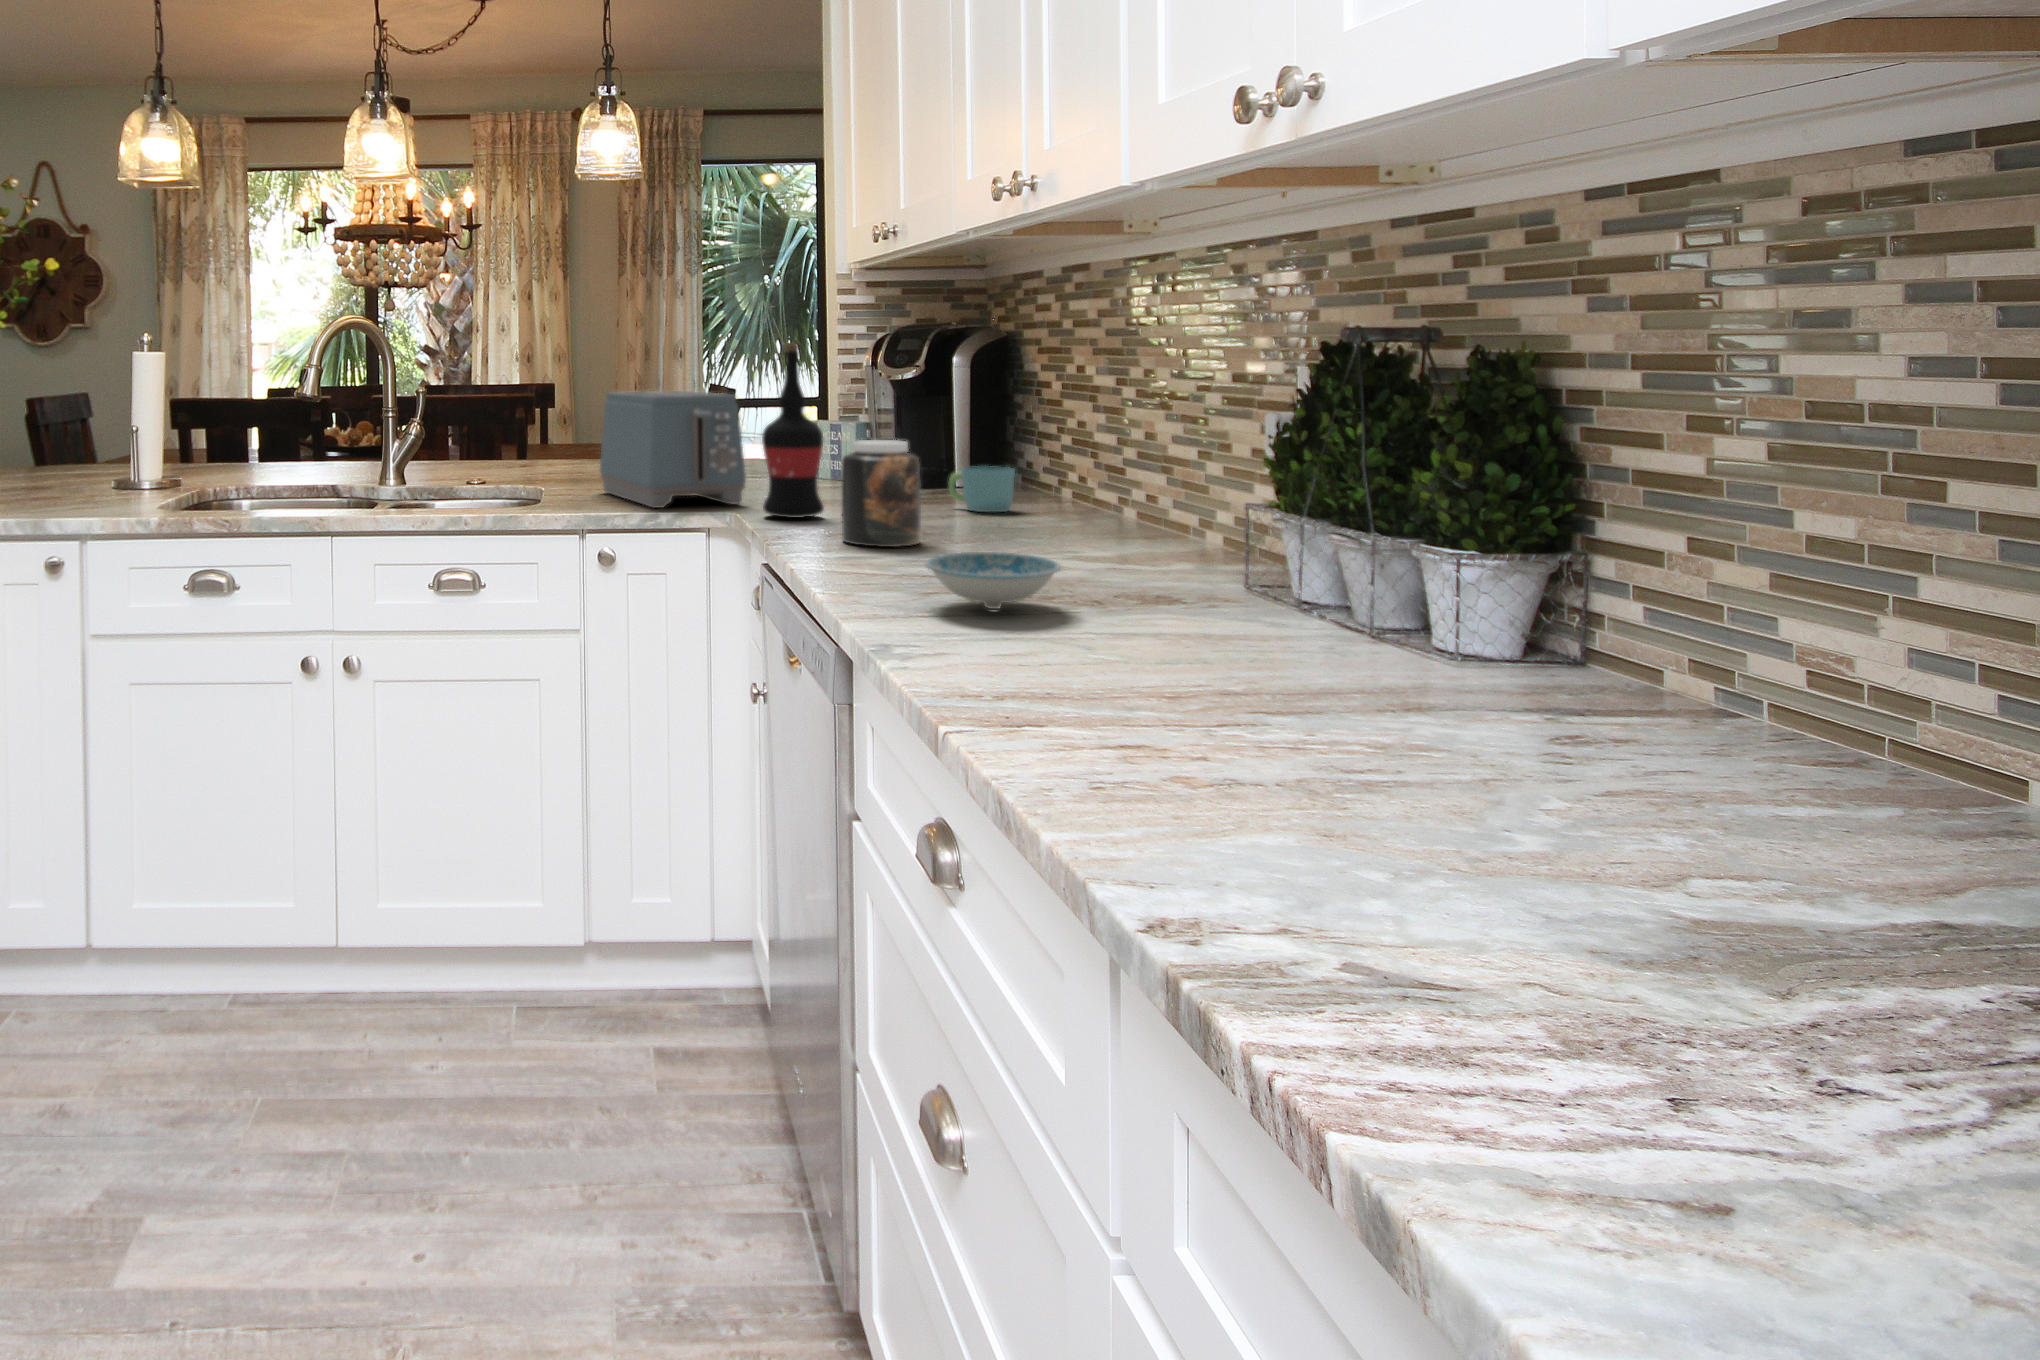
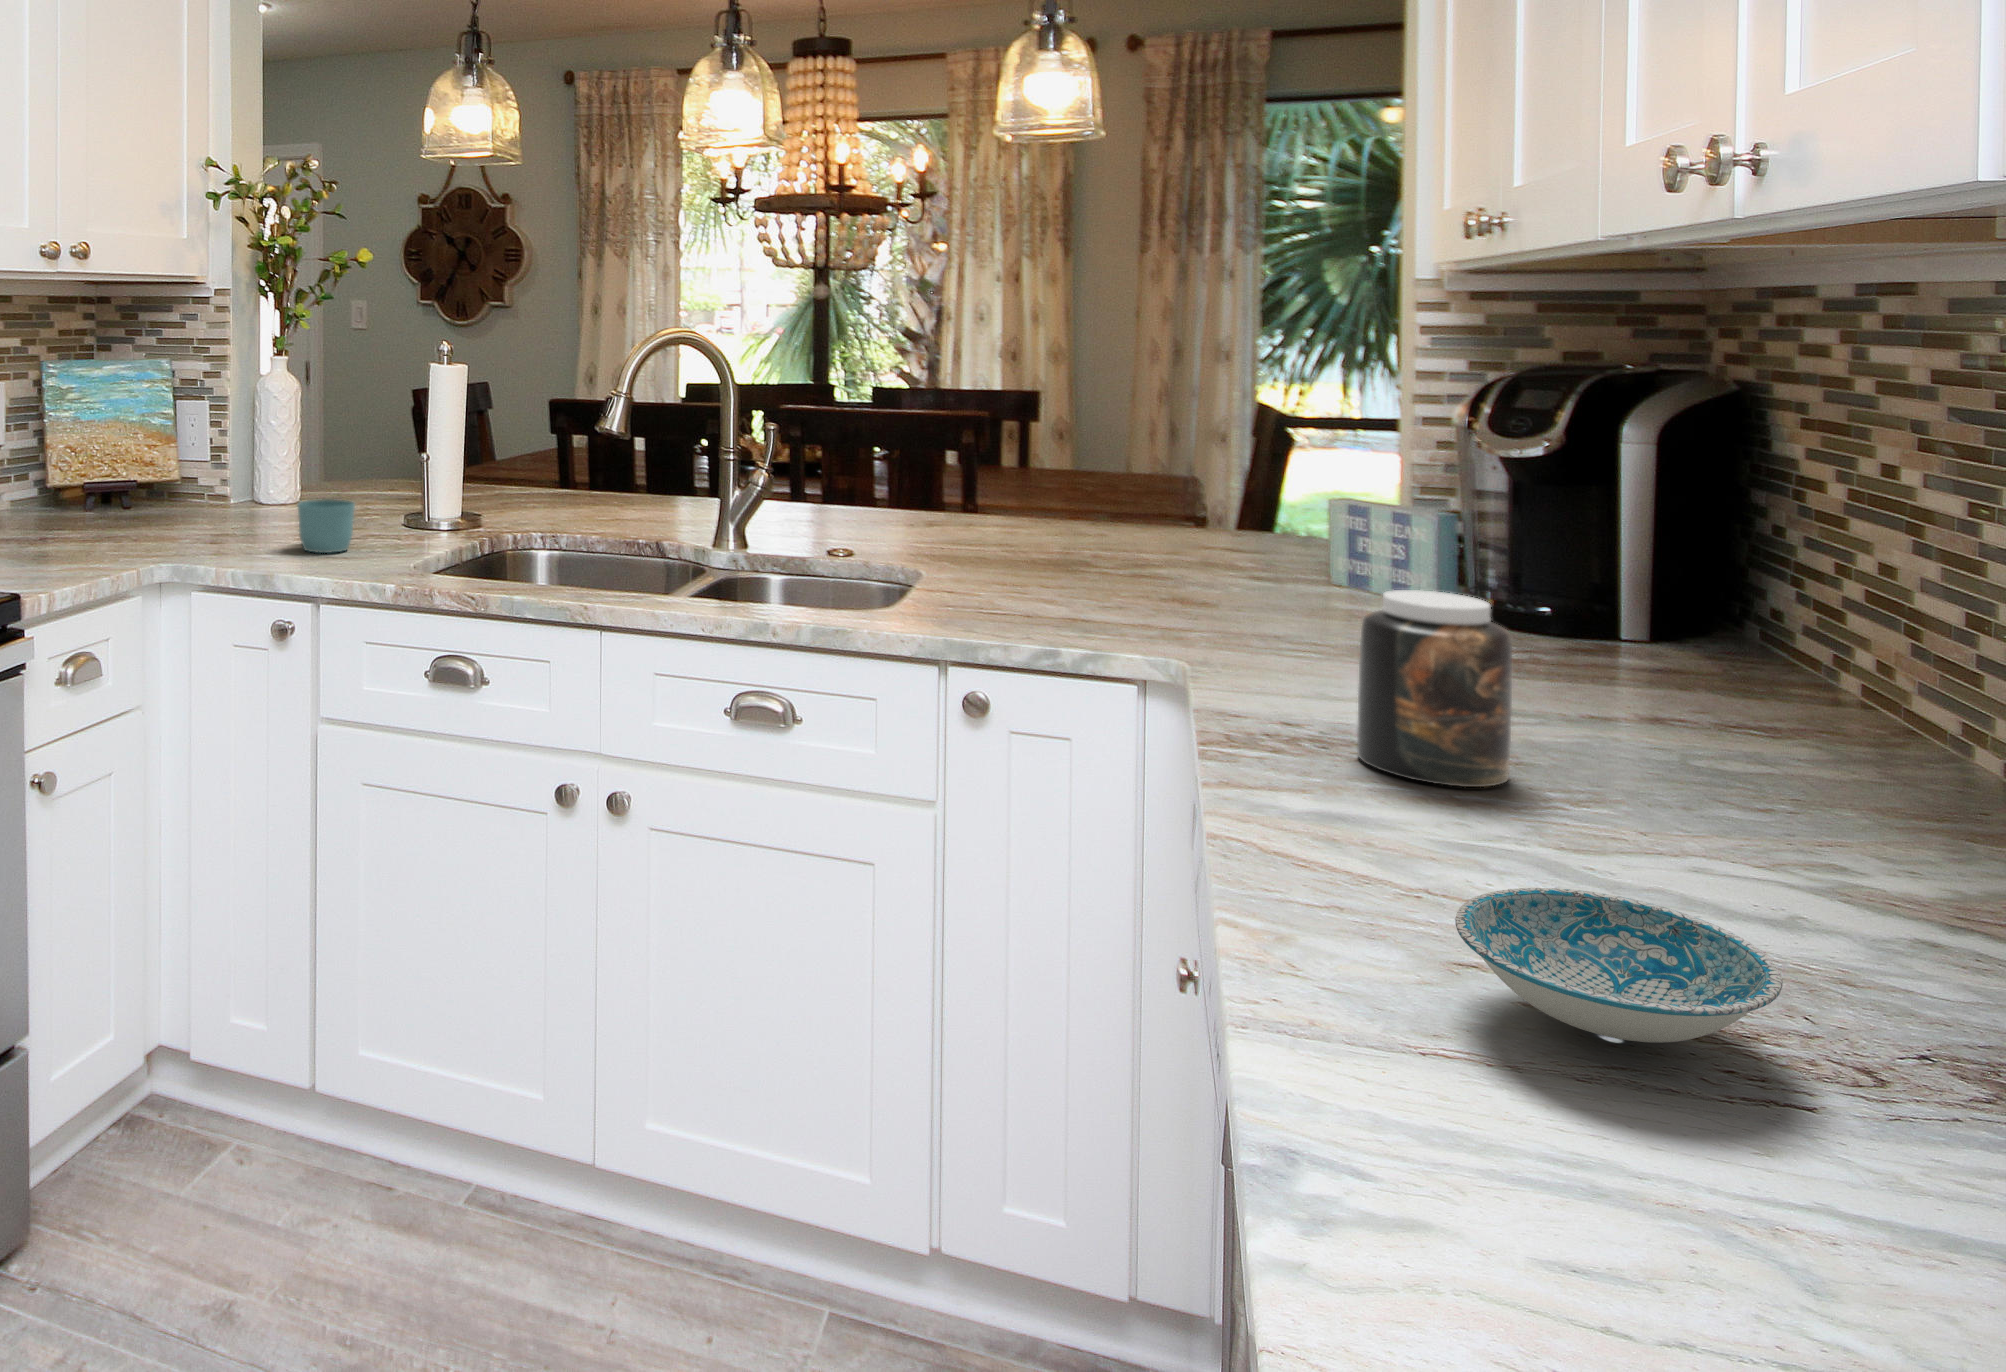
wine bottle: present [762,343,824,518] -> none [1242,407,1352,684]
toaster: present [600,391,746,508] -> none [1016,449,1229,637]
mug: present [949,466,1015,512] -> present [297,499,355,553]

